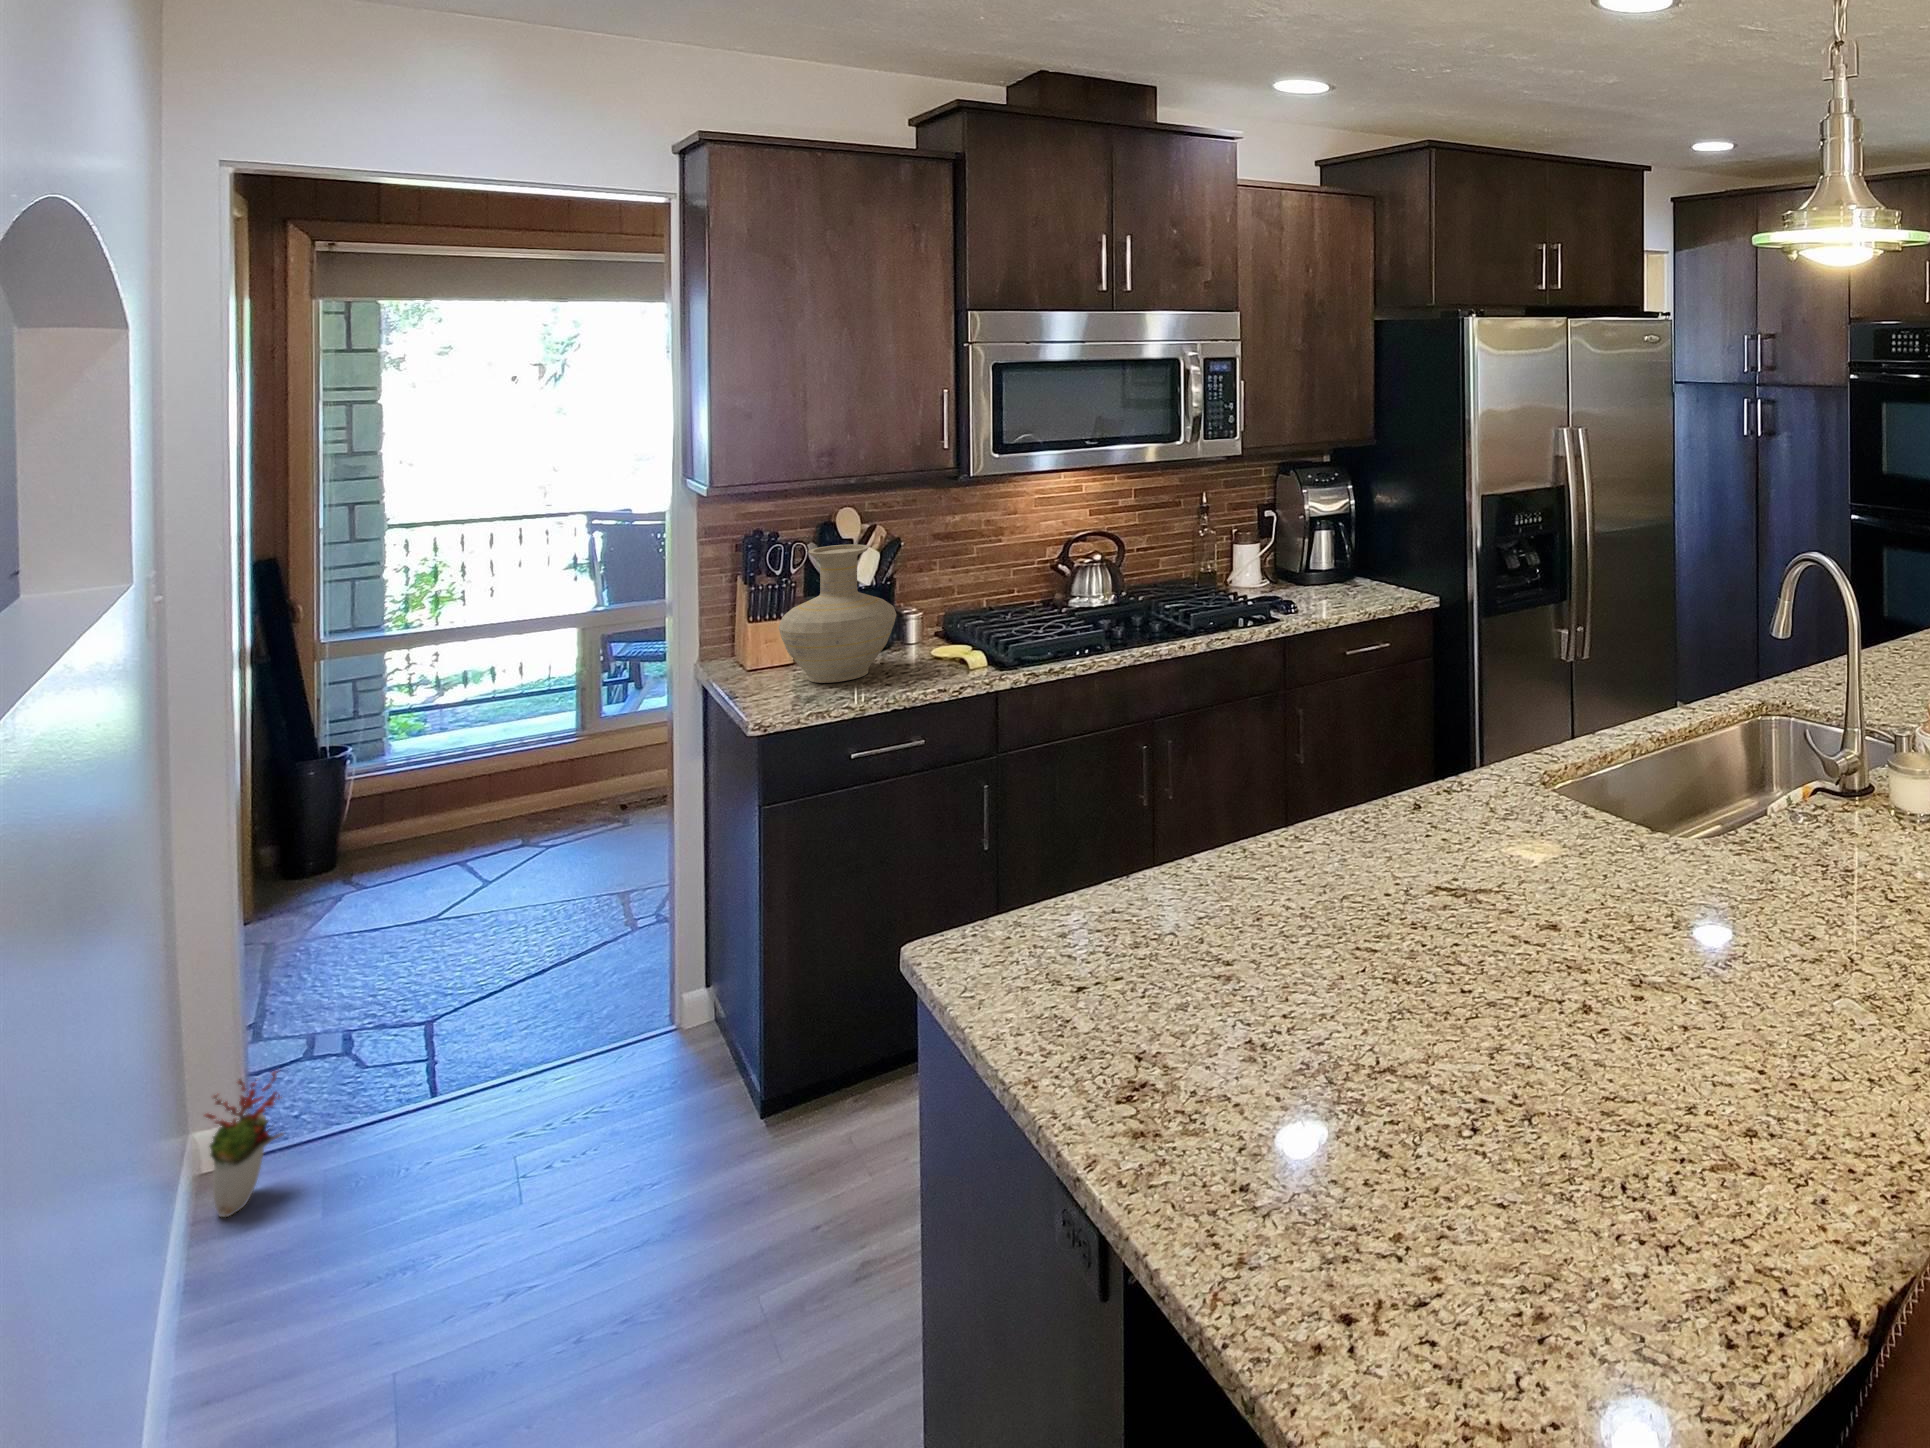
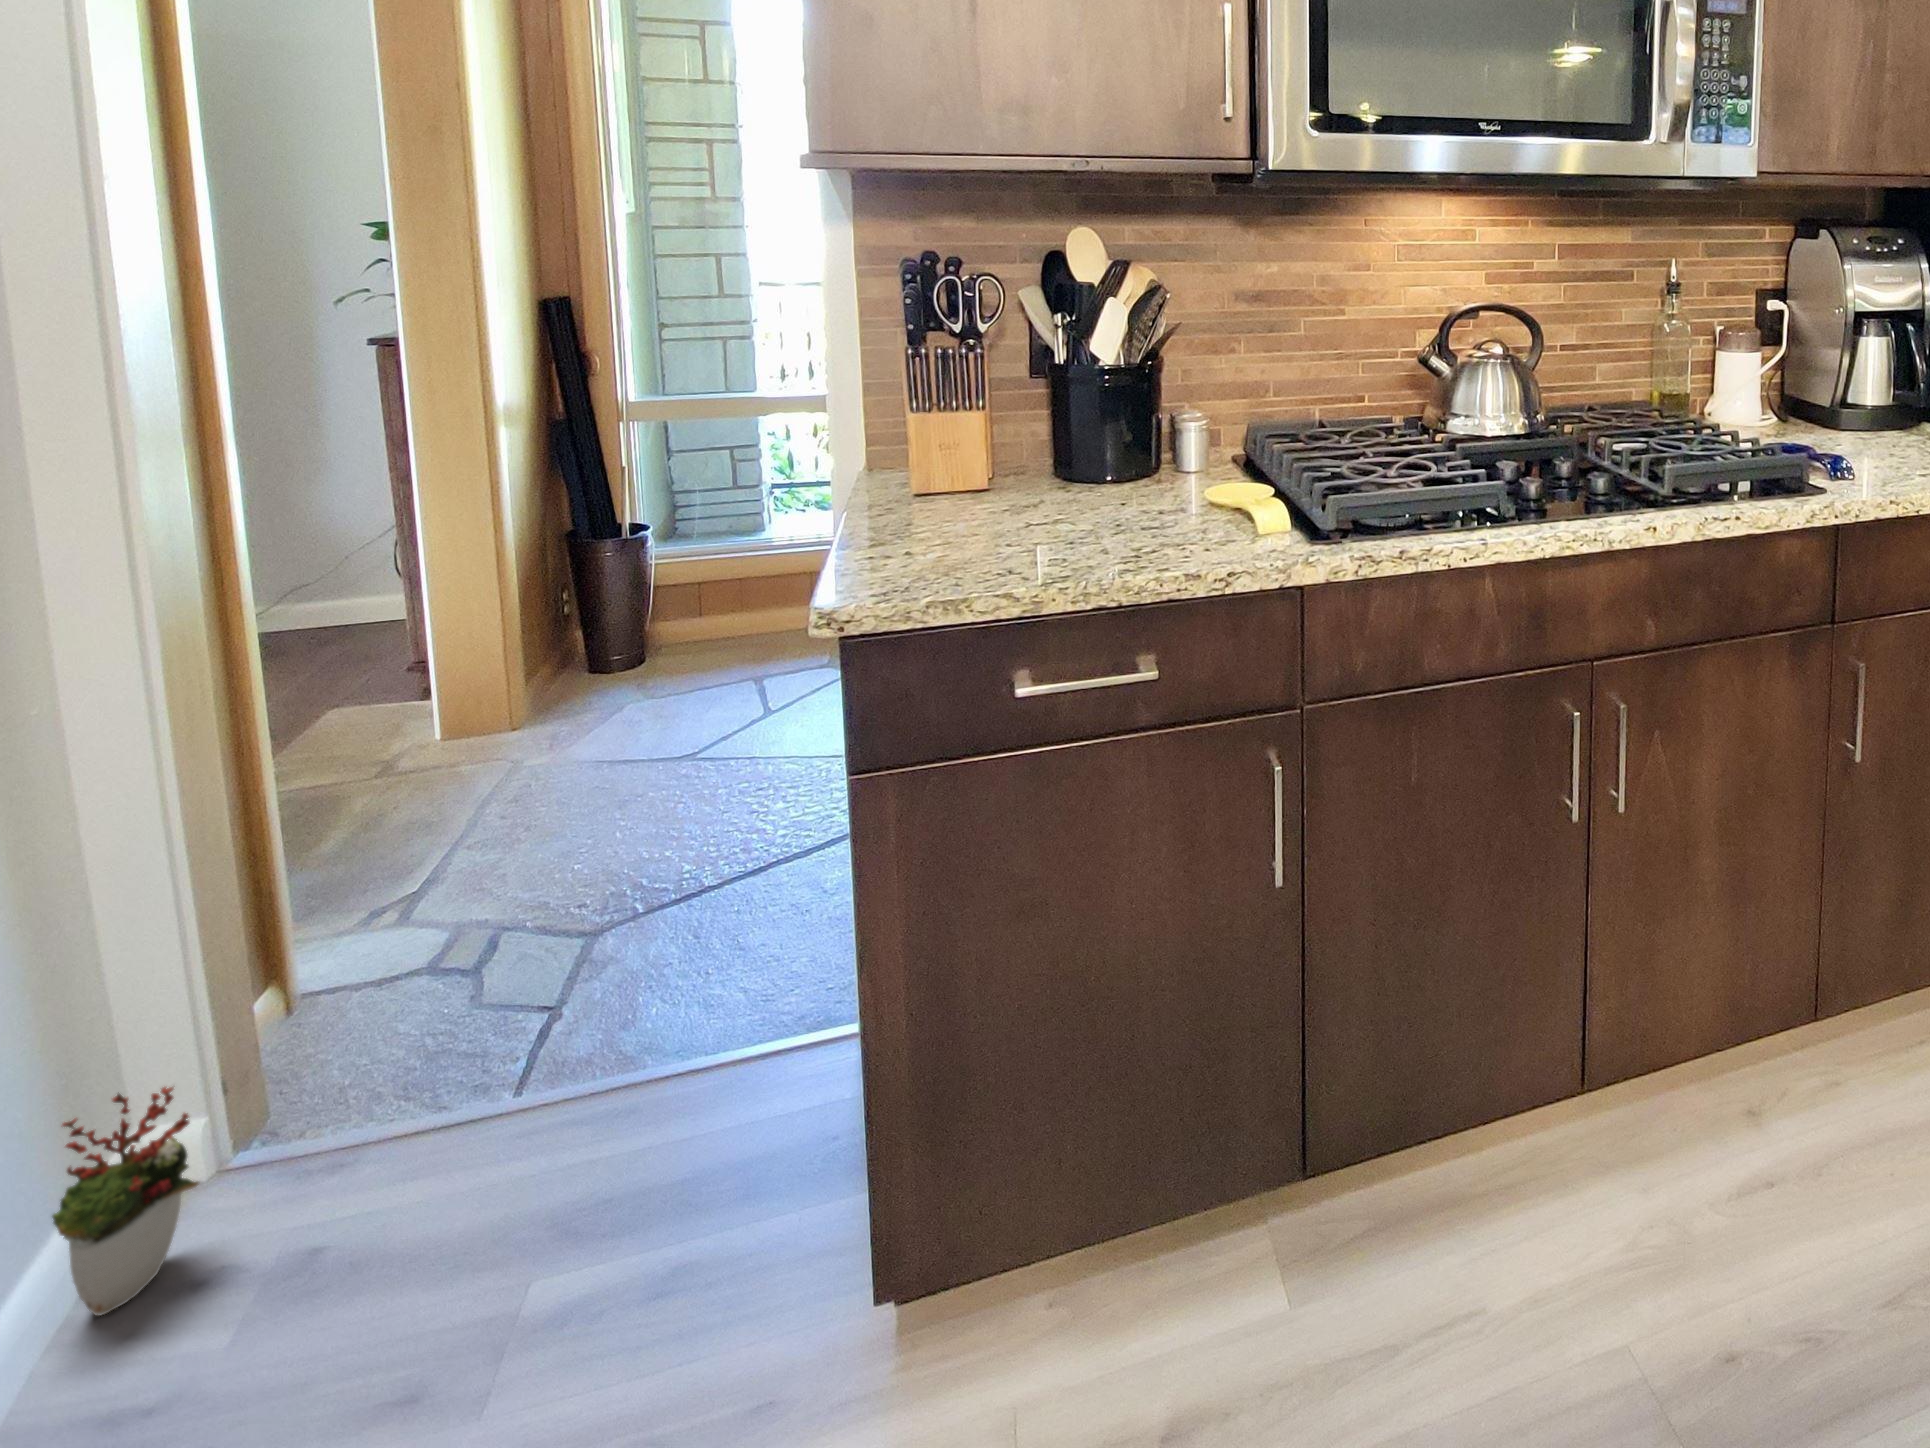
vase: present [779,544,896,683] -> none [923,281,1133,535]

